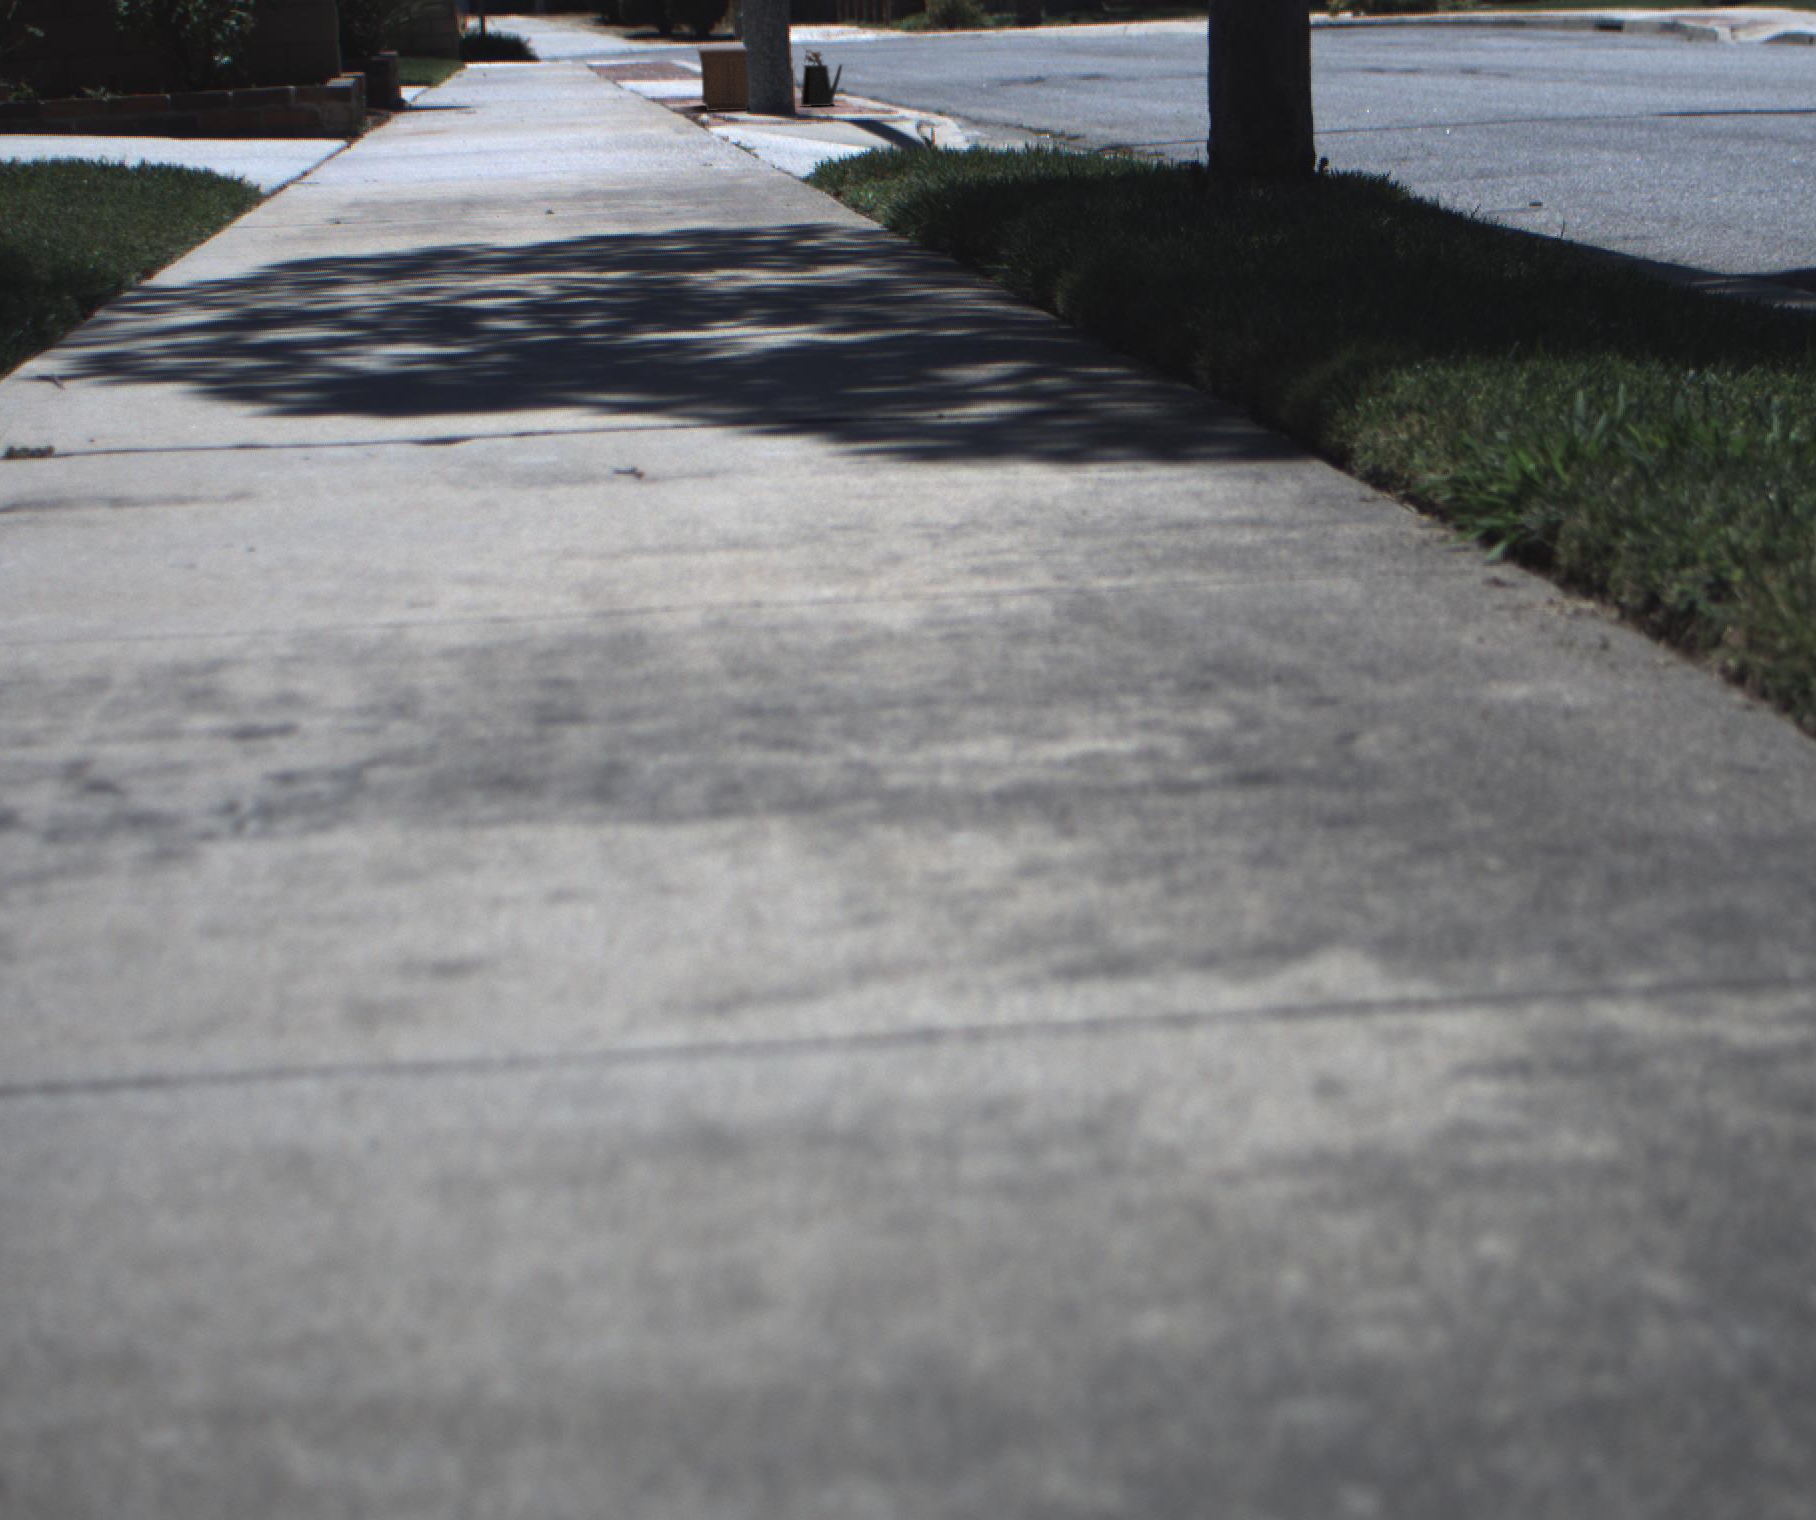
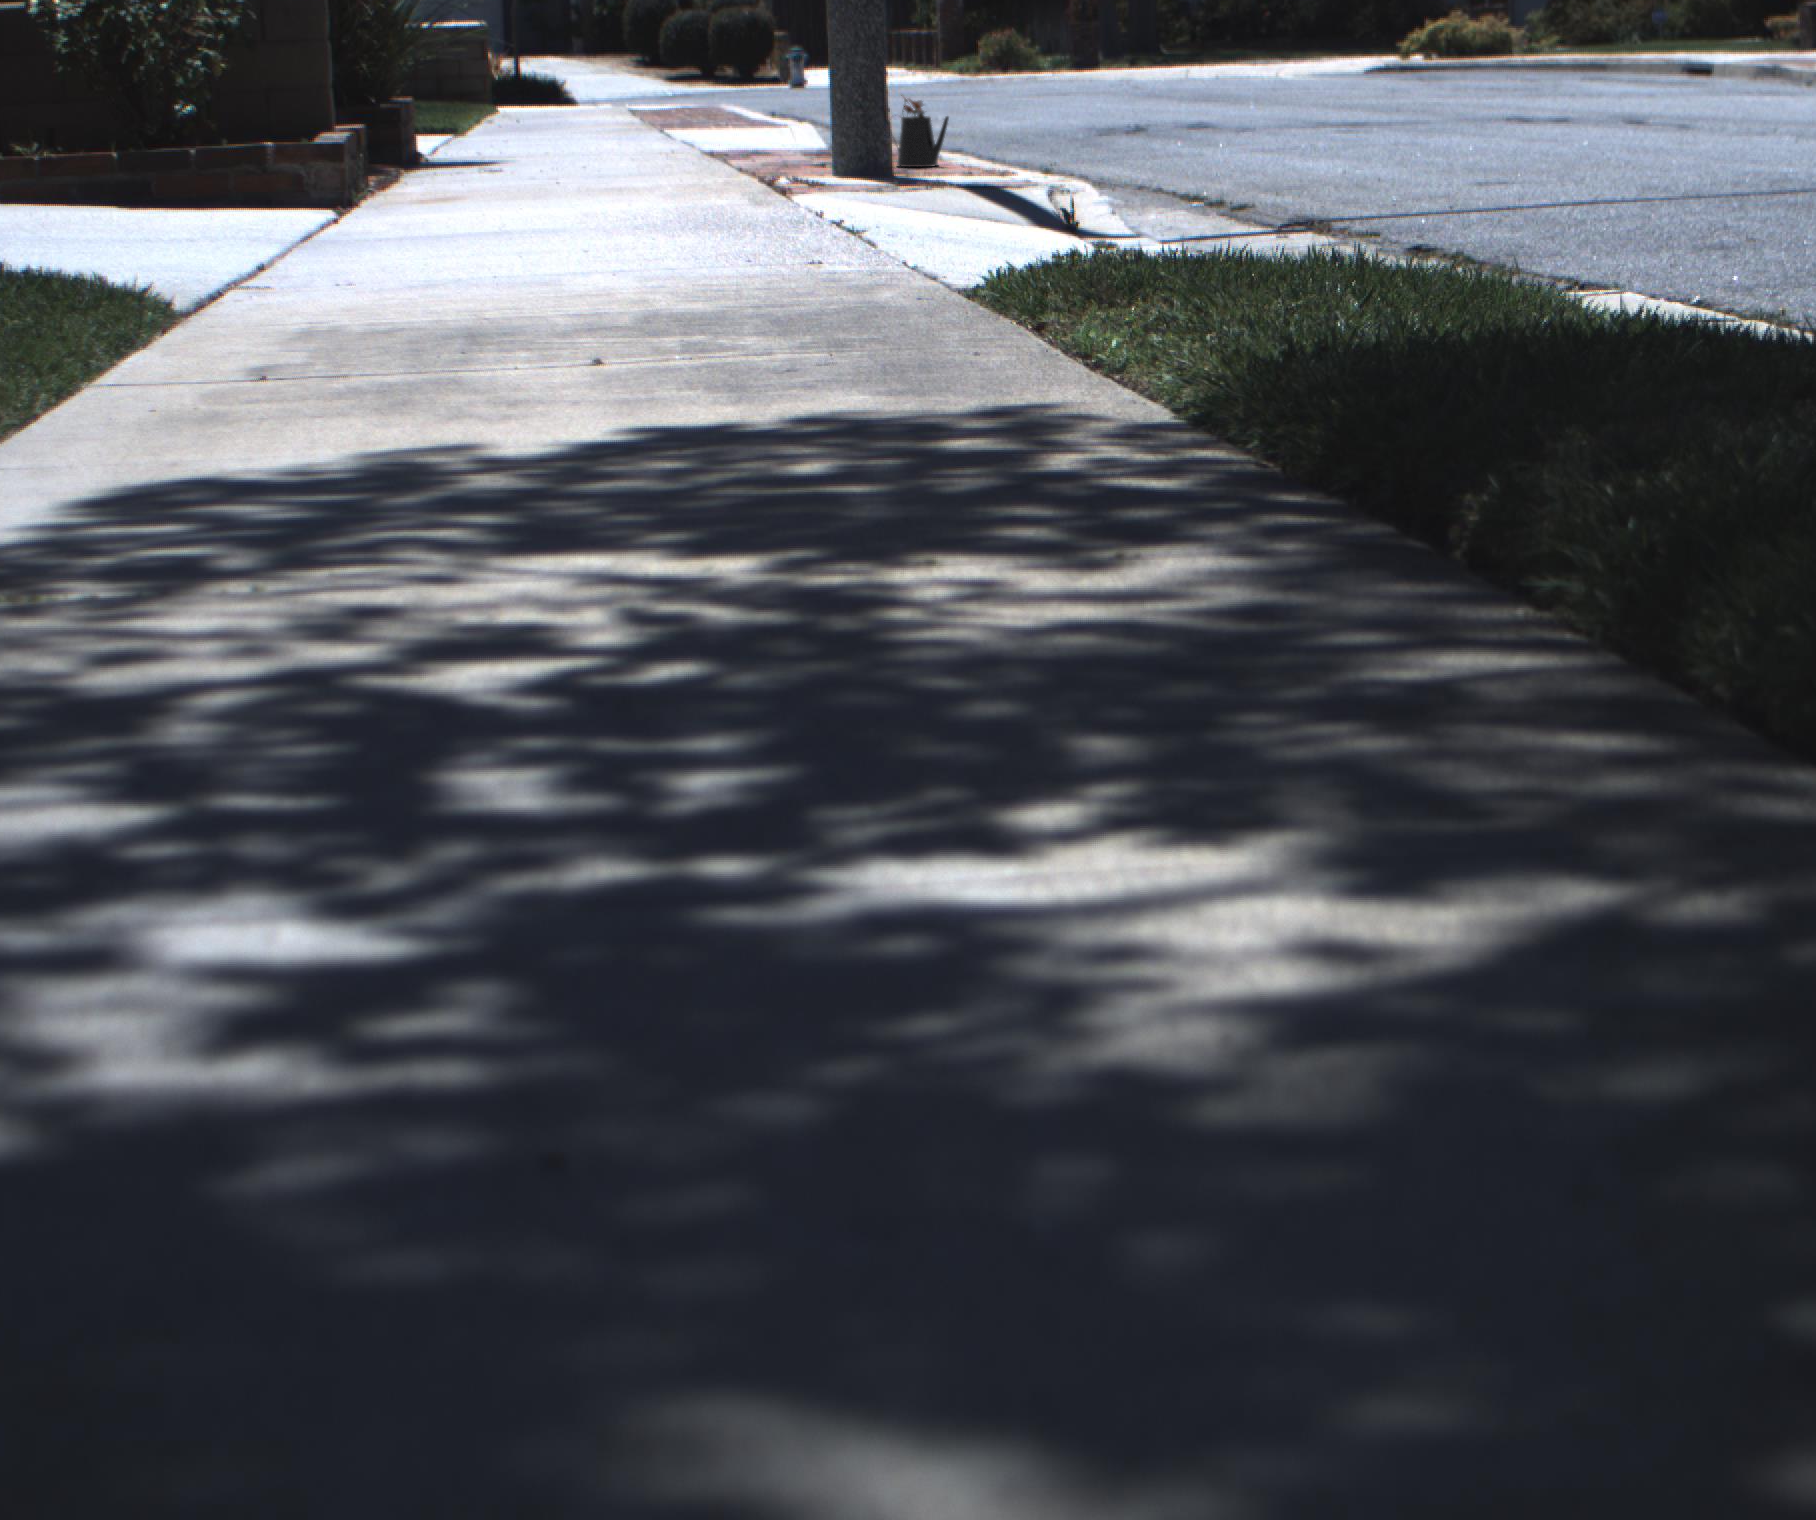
bench: present [697,43,750,111] -> none [771,91,838,173]

